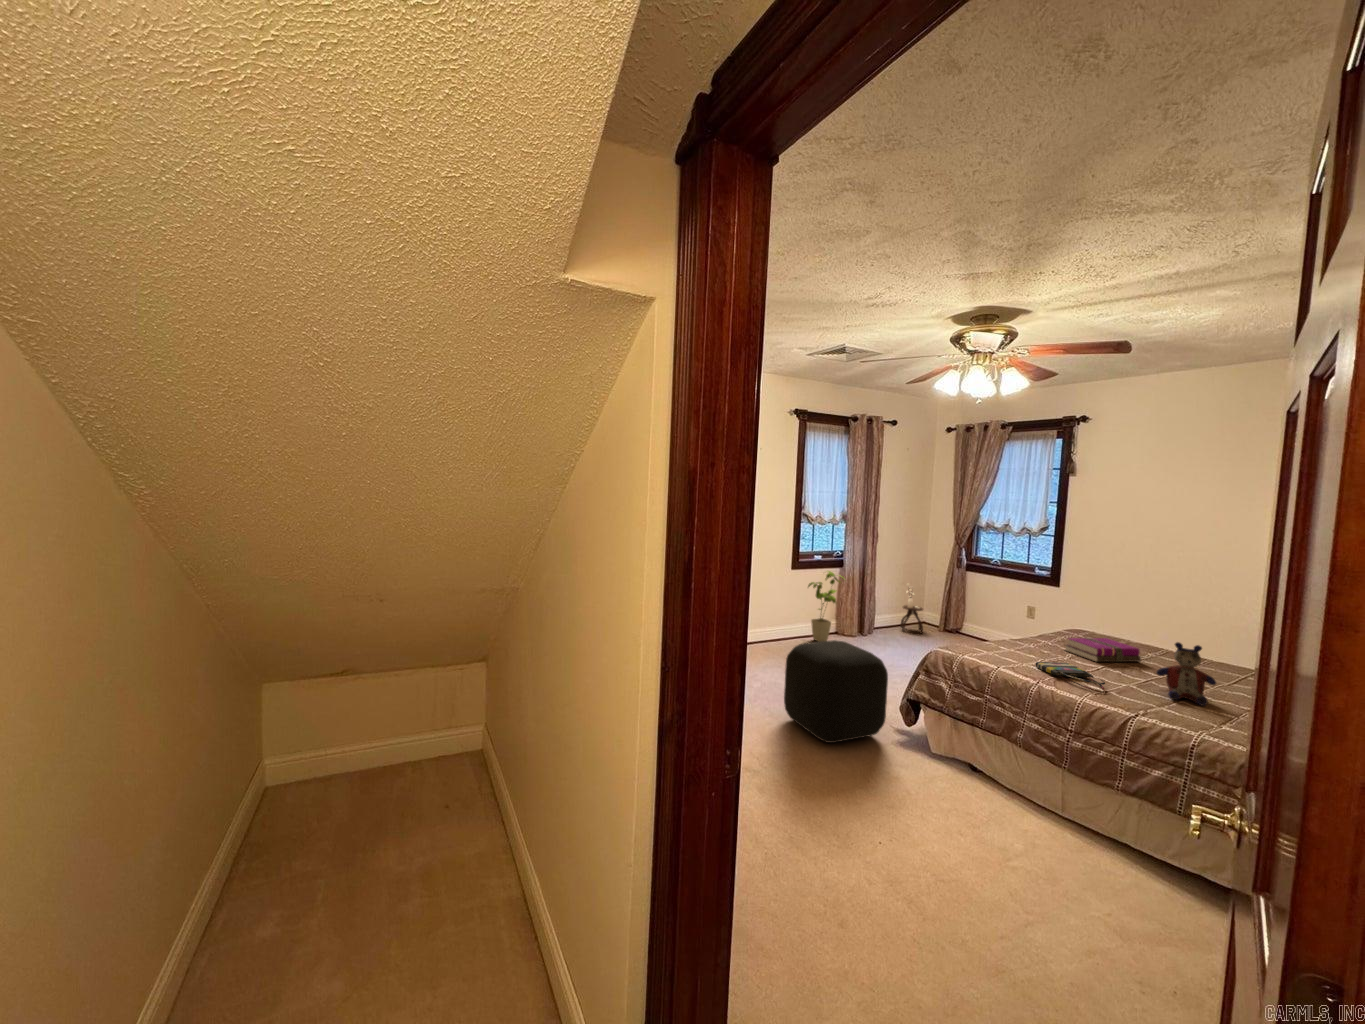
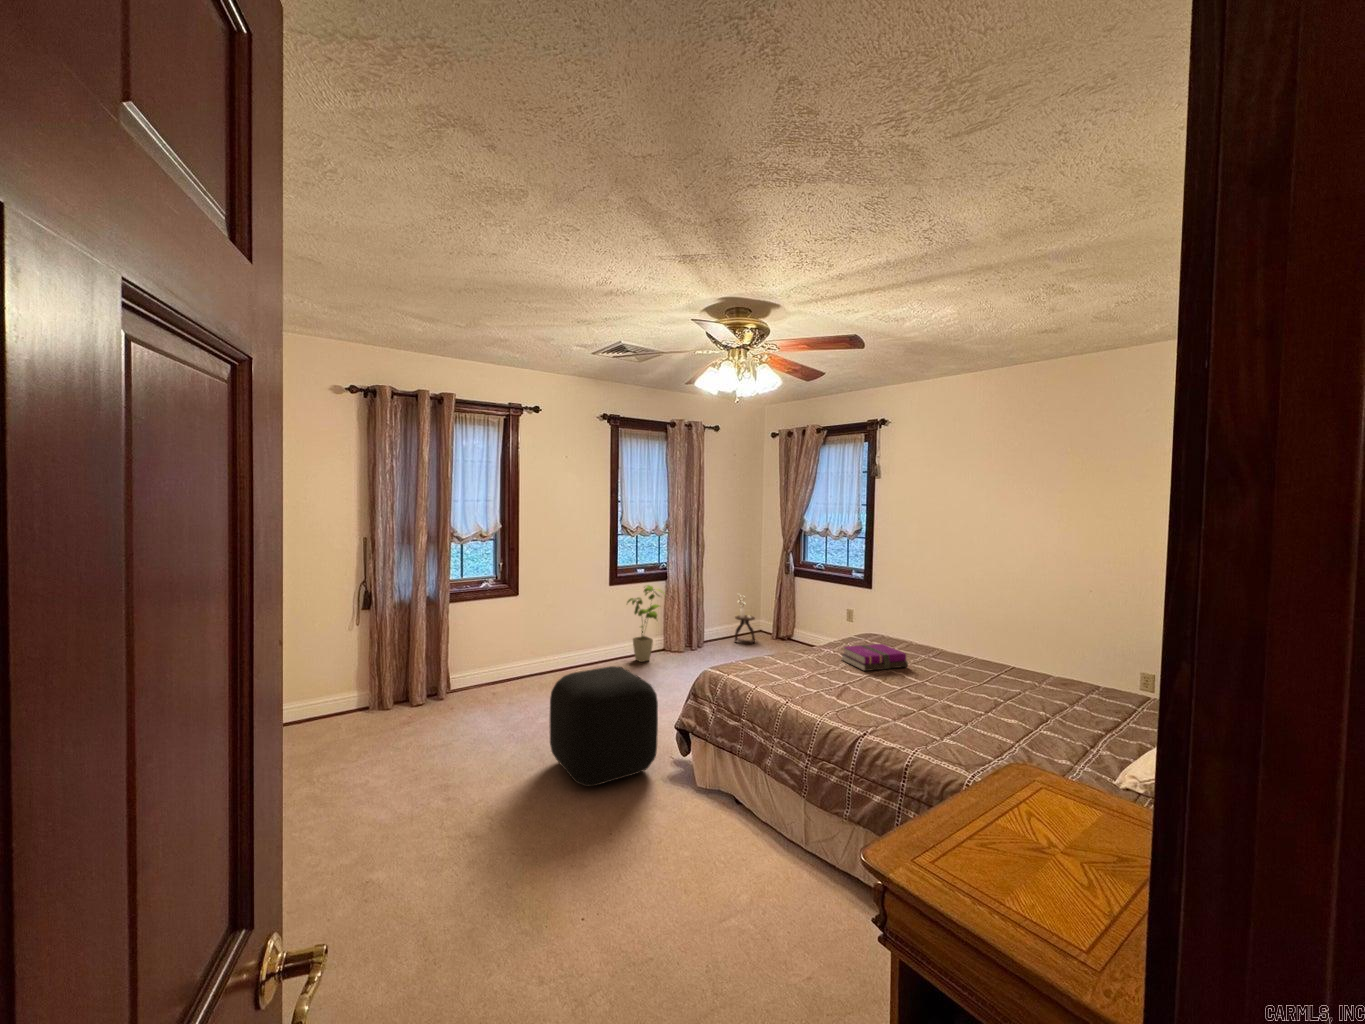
stuffed bear: present [1156,642,1216,706] -> none [902,649,953,715]
tote bag: present [1036,662,1105,693] -> none [797,676,850,709]

